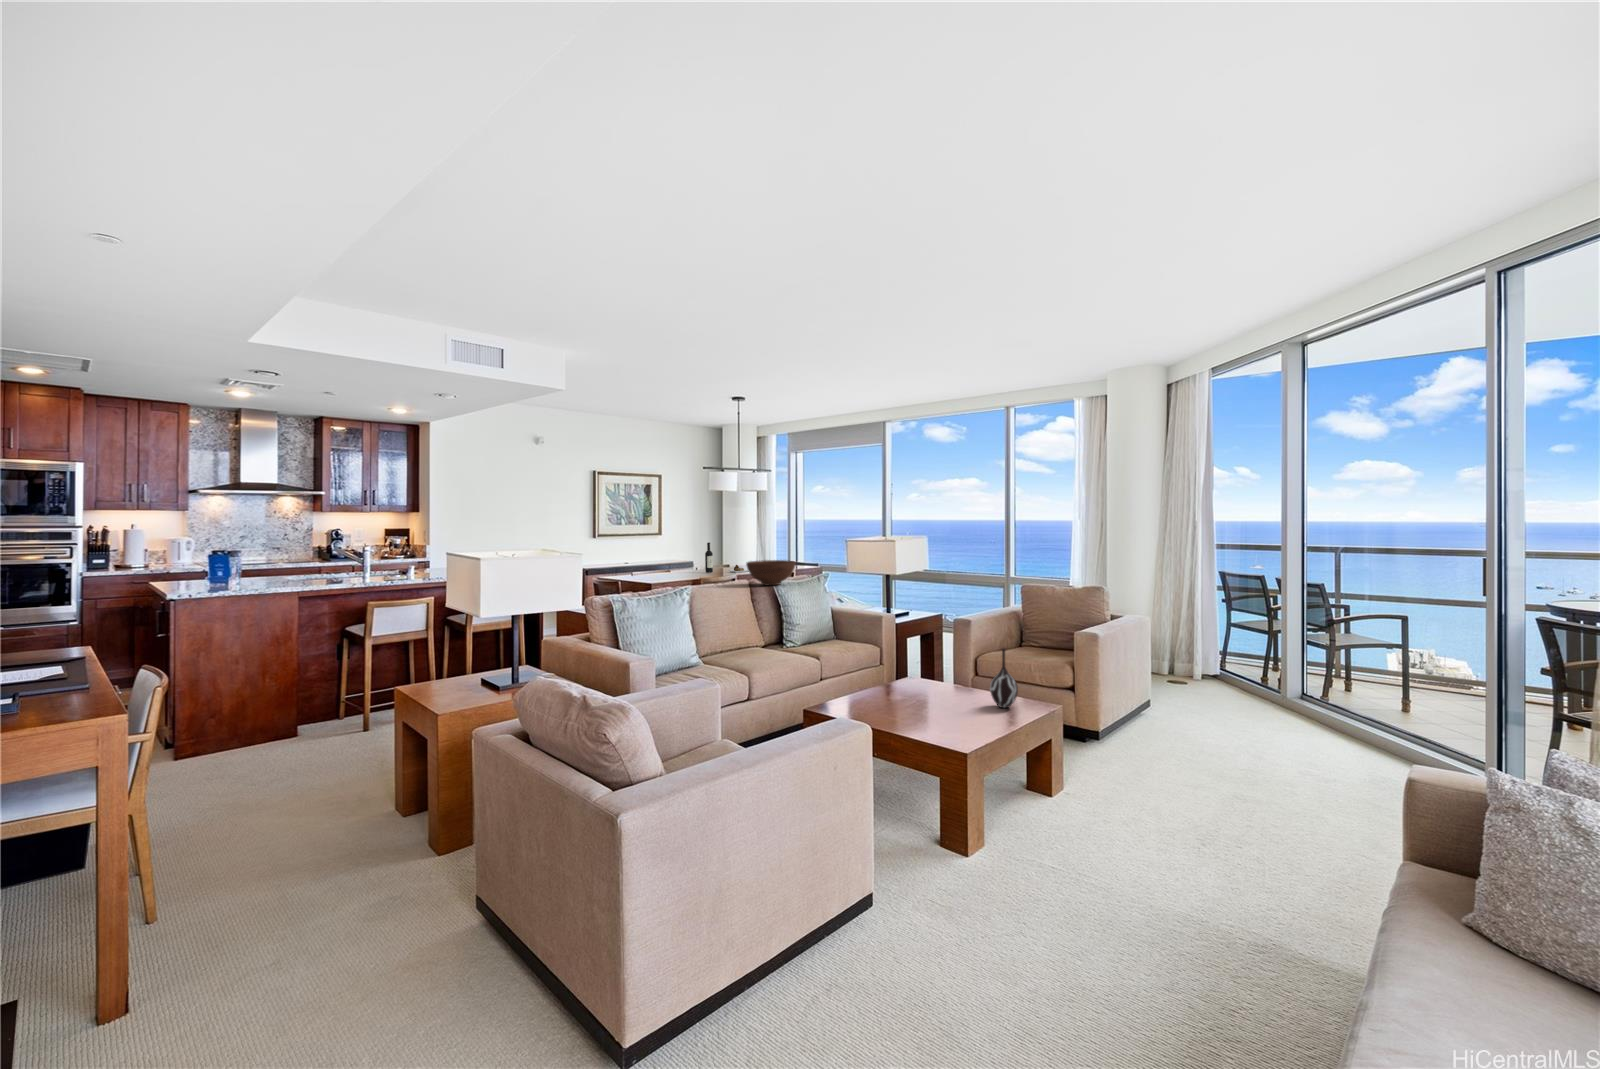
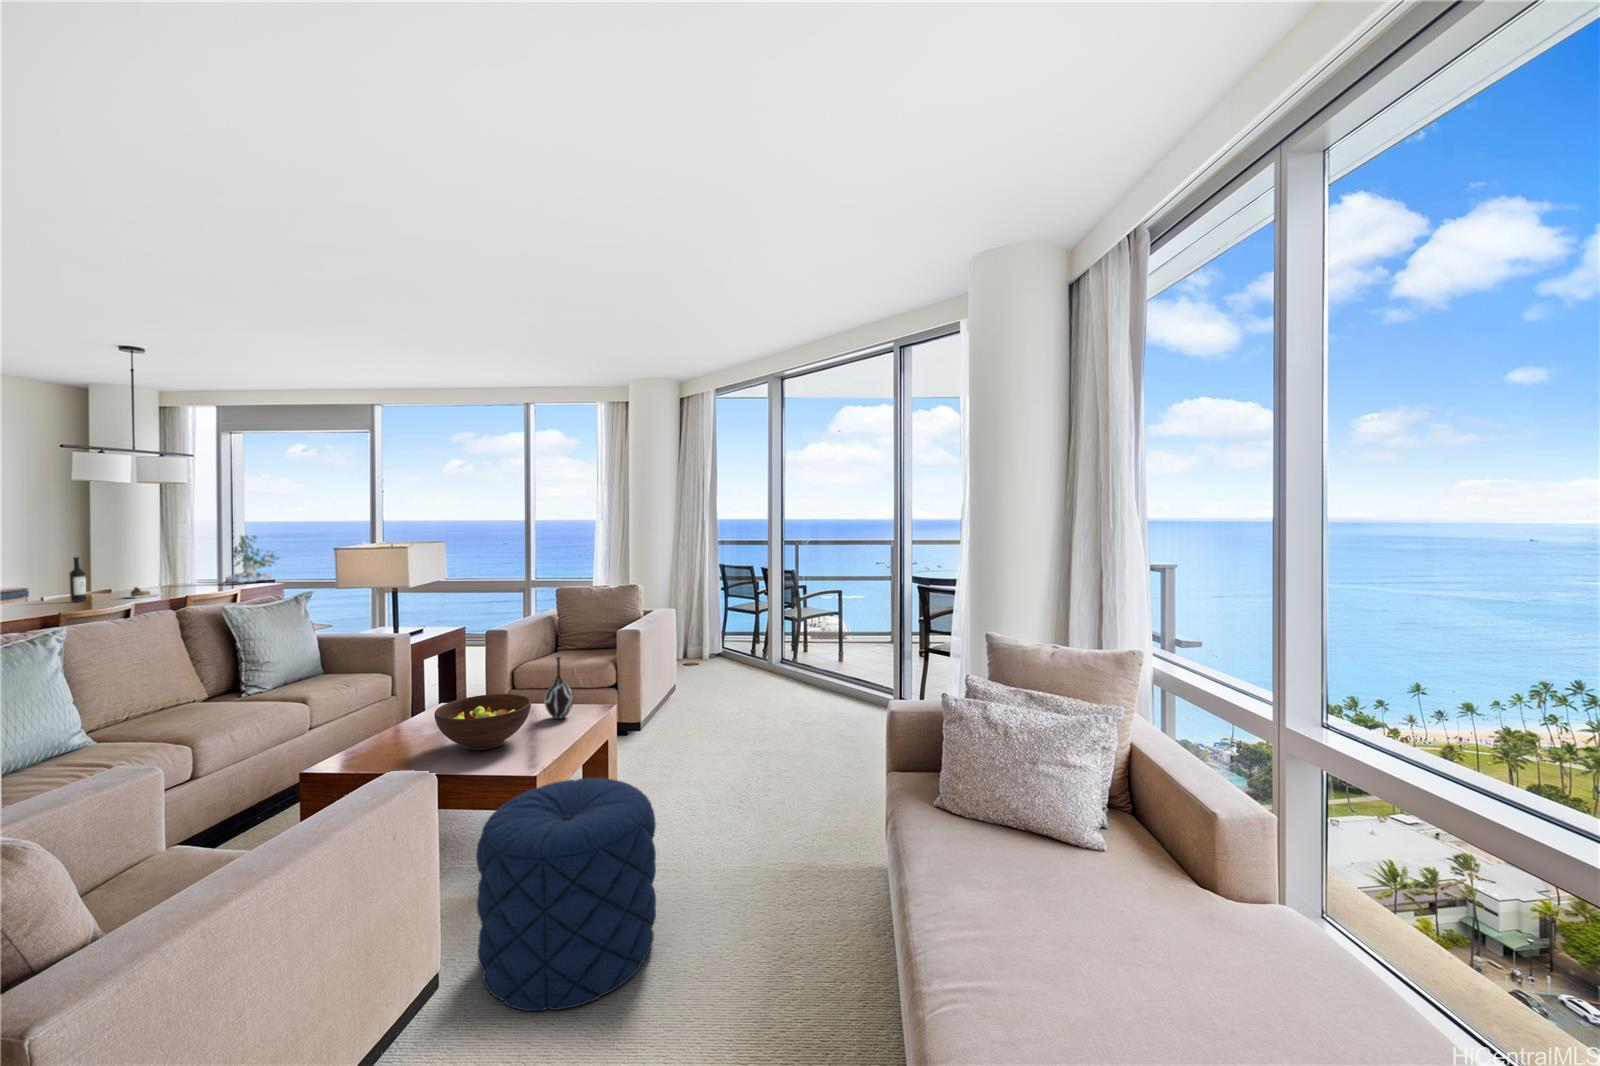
plant: none [785,529,820,567] -> present [226,536,279,583]
fruit bowl: present [746,560,796,585] -> present [434,694,531,751]
pouf: none [903,759,1065,965] -> present [476,778,656,1011]

